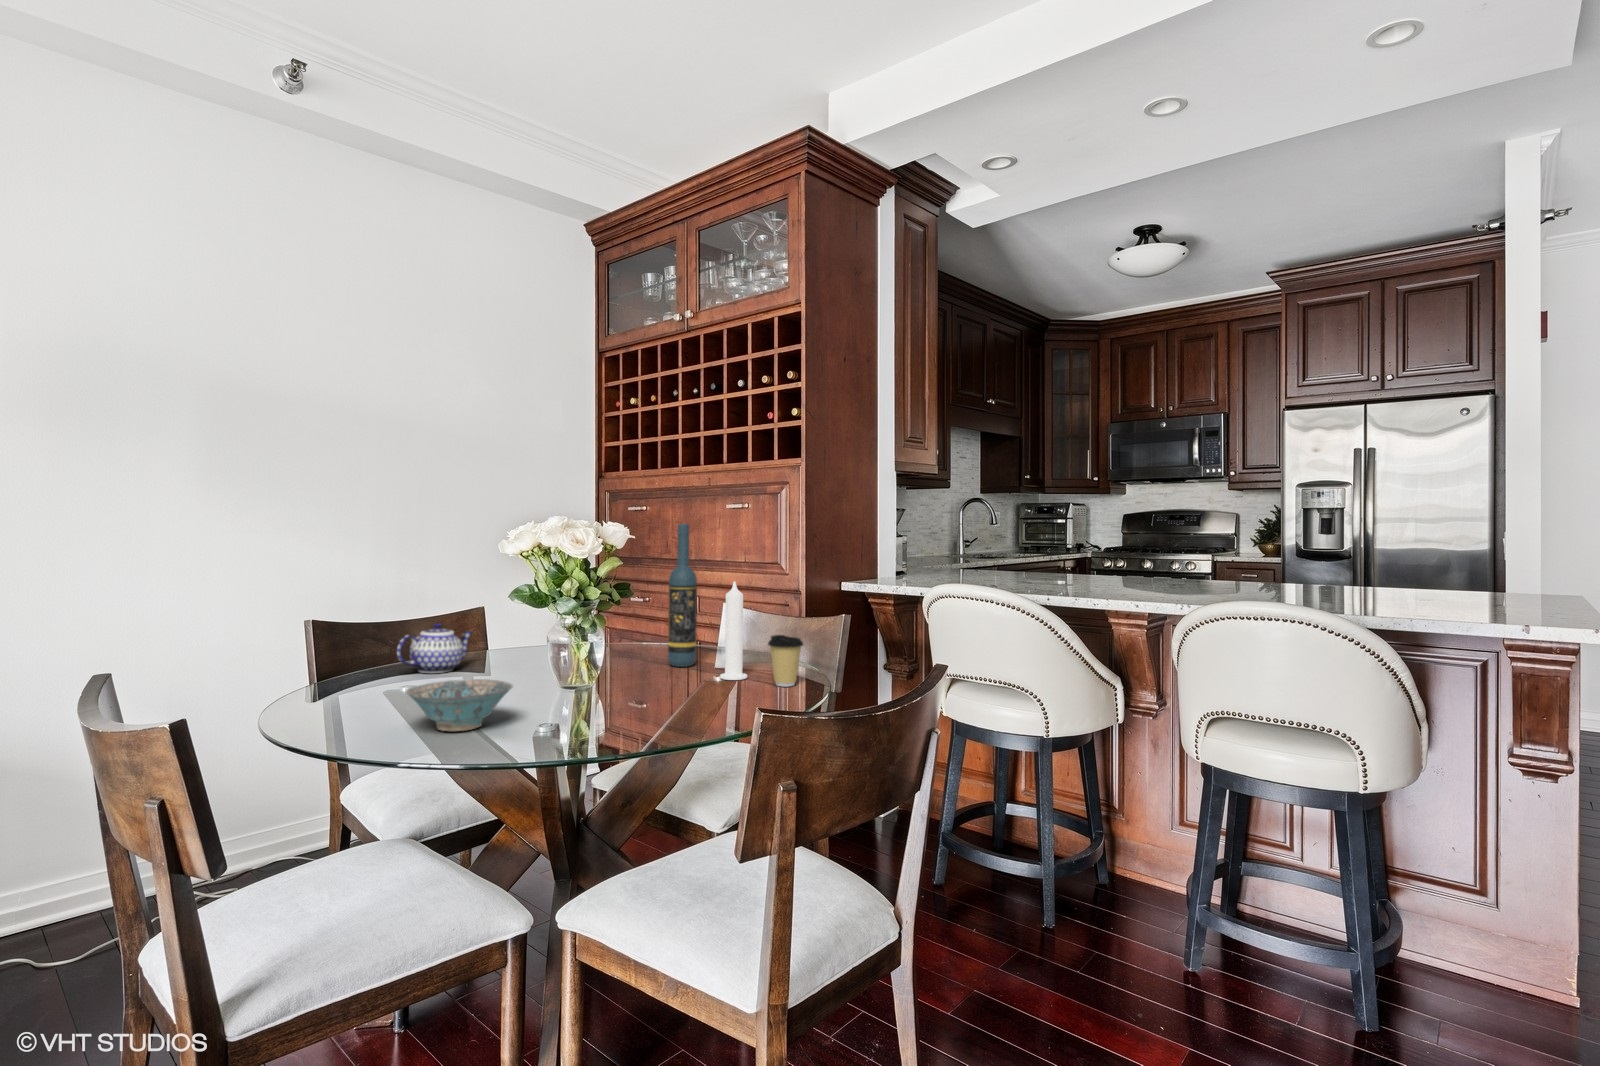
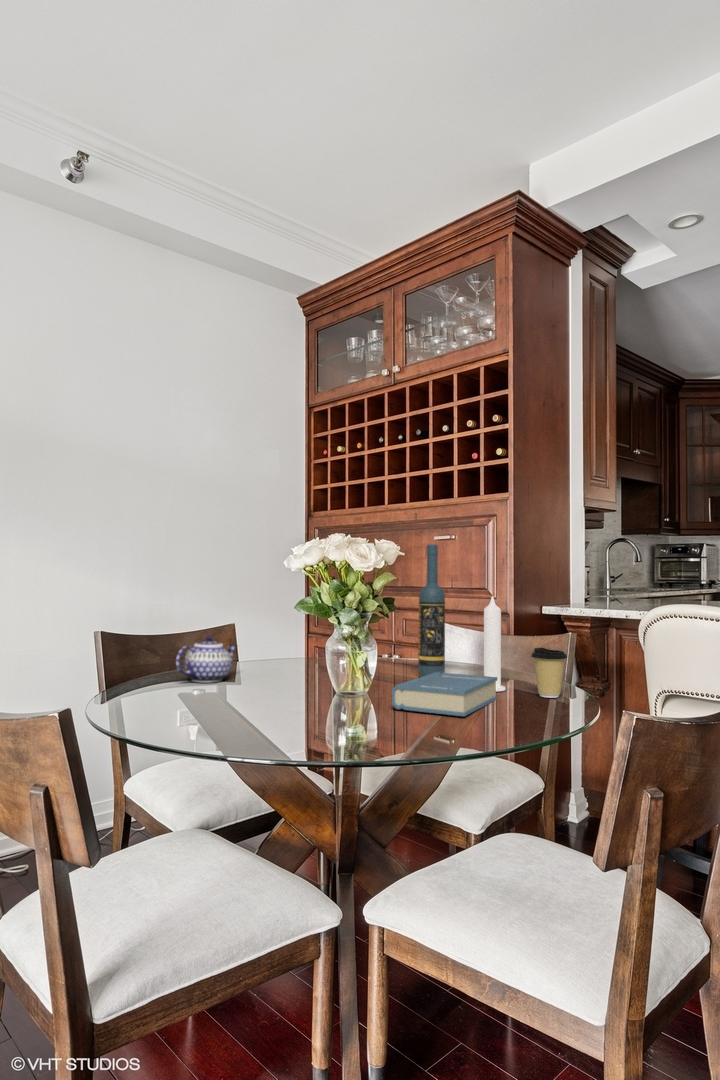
hardback book: none [608,661,730,709] -> present [392,672,498,716]
ceramic bowl: present [406,679,513,731] -> none [221,684,318,734]

